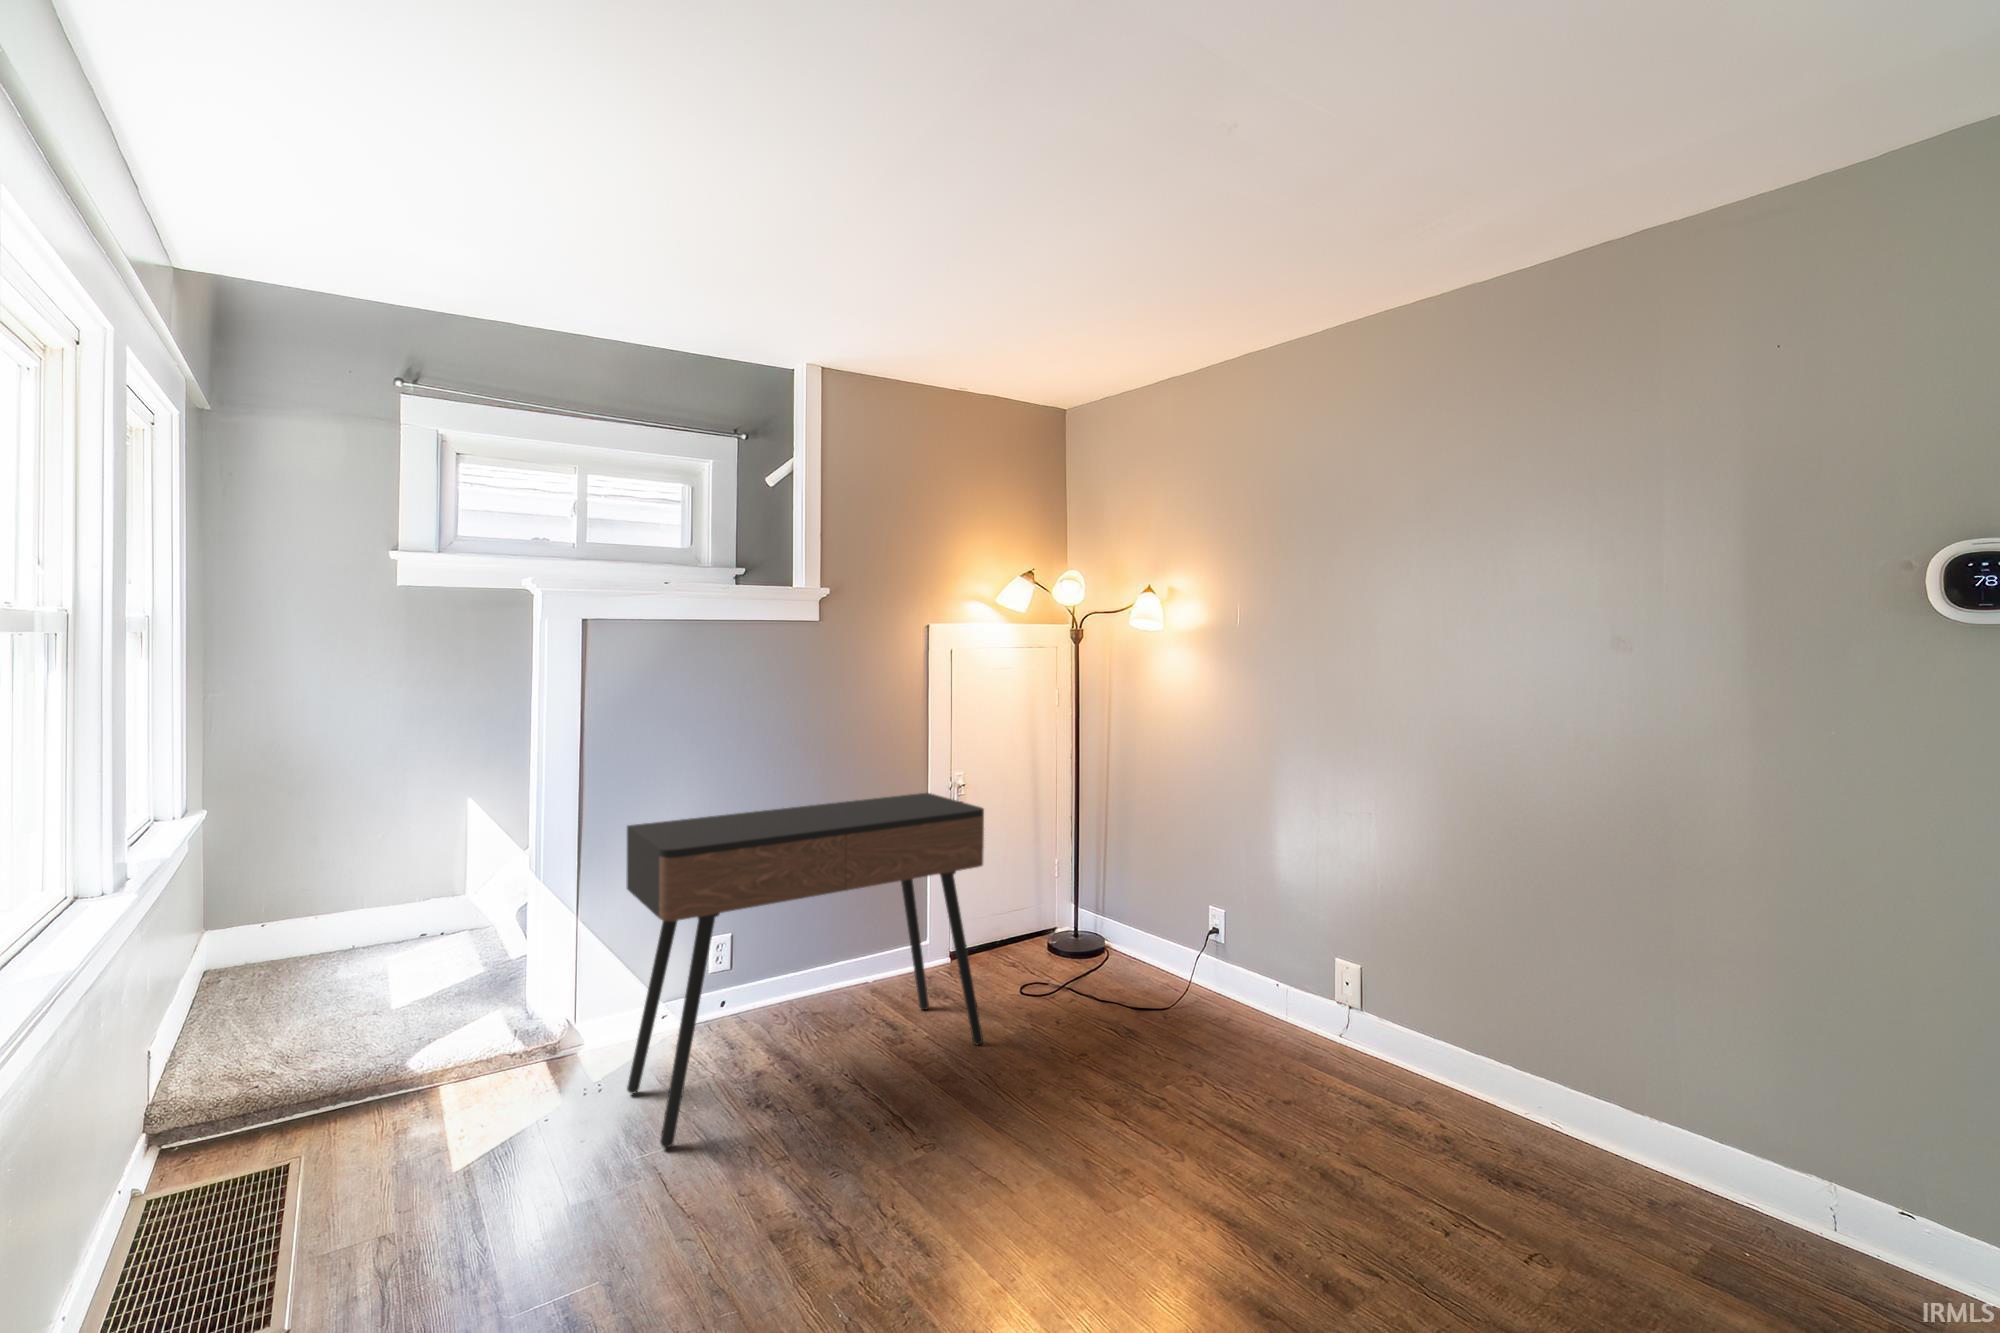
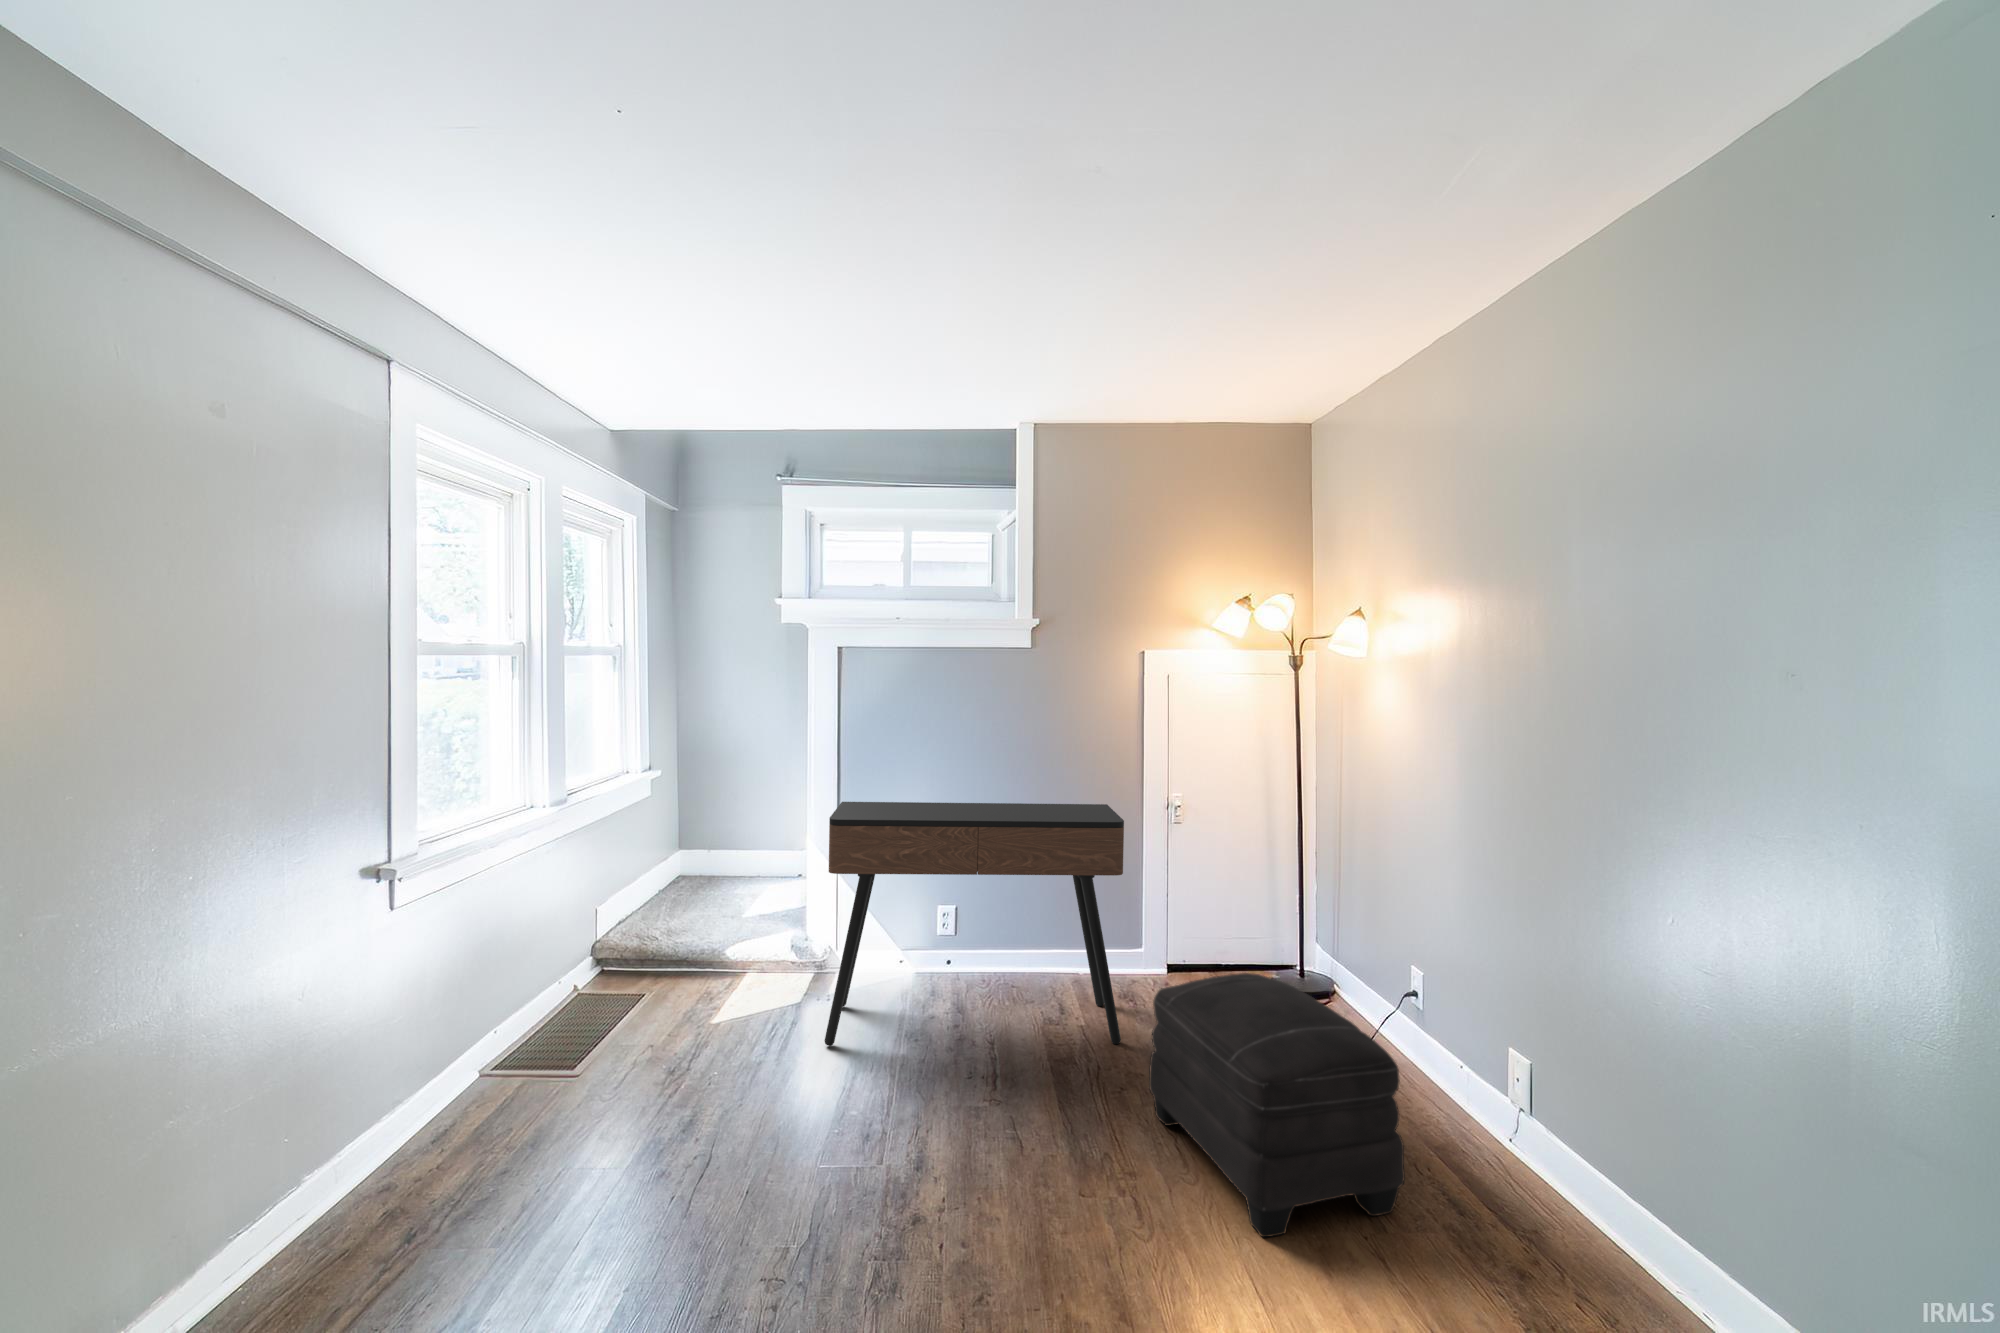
ottoman: none [1079,940,1336,1185] -> present [1149,973,1405,1237]

